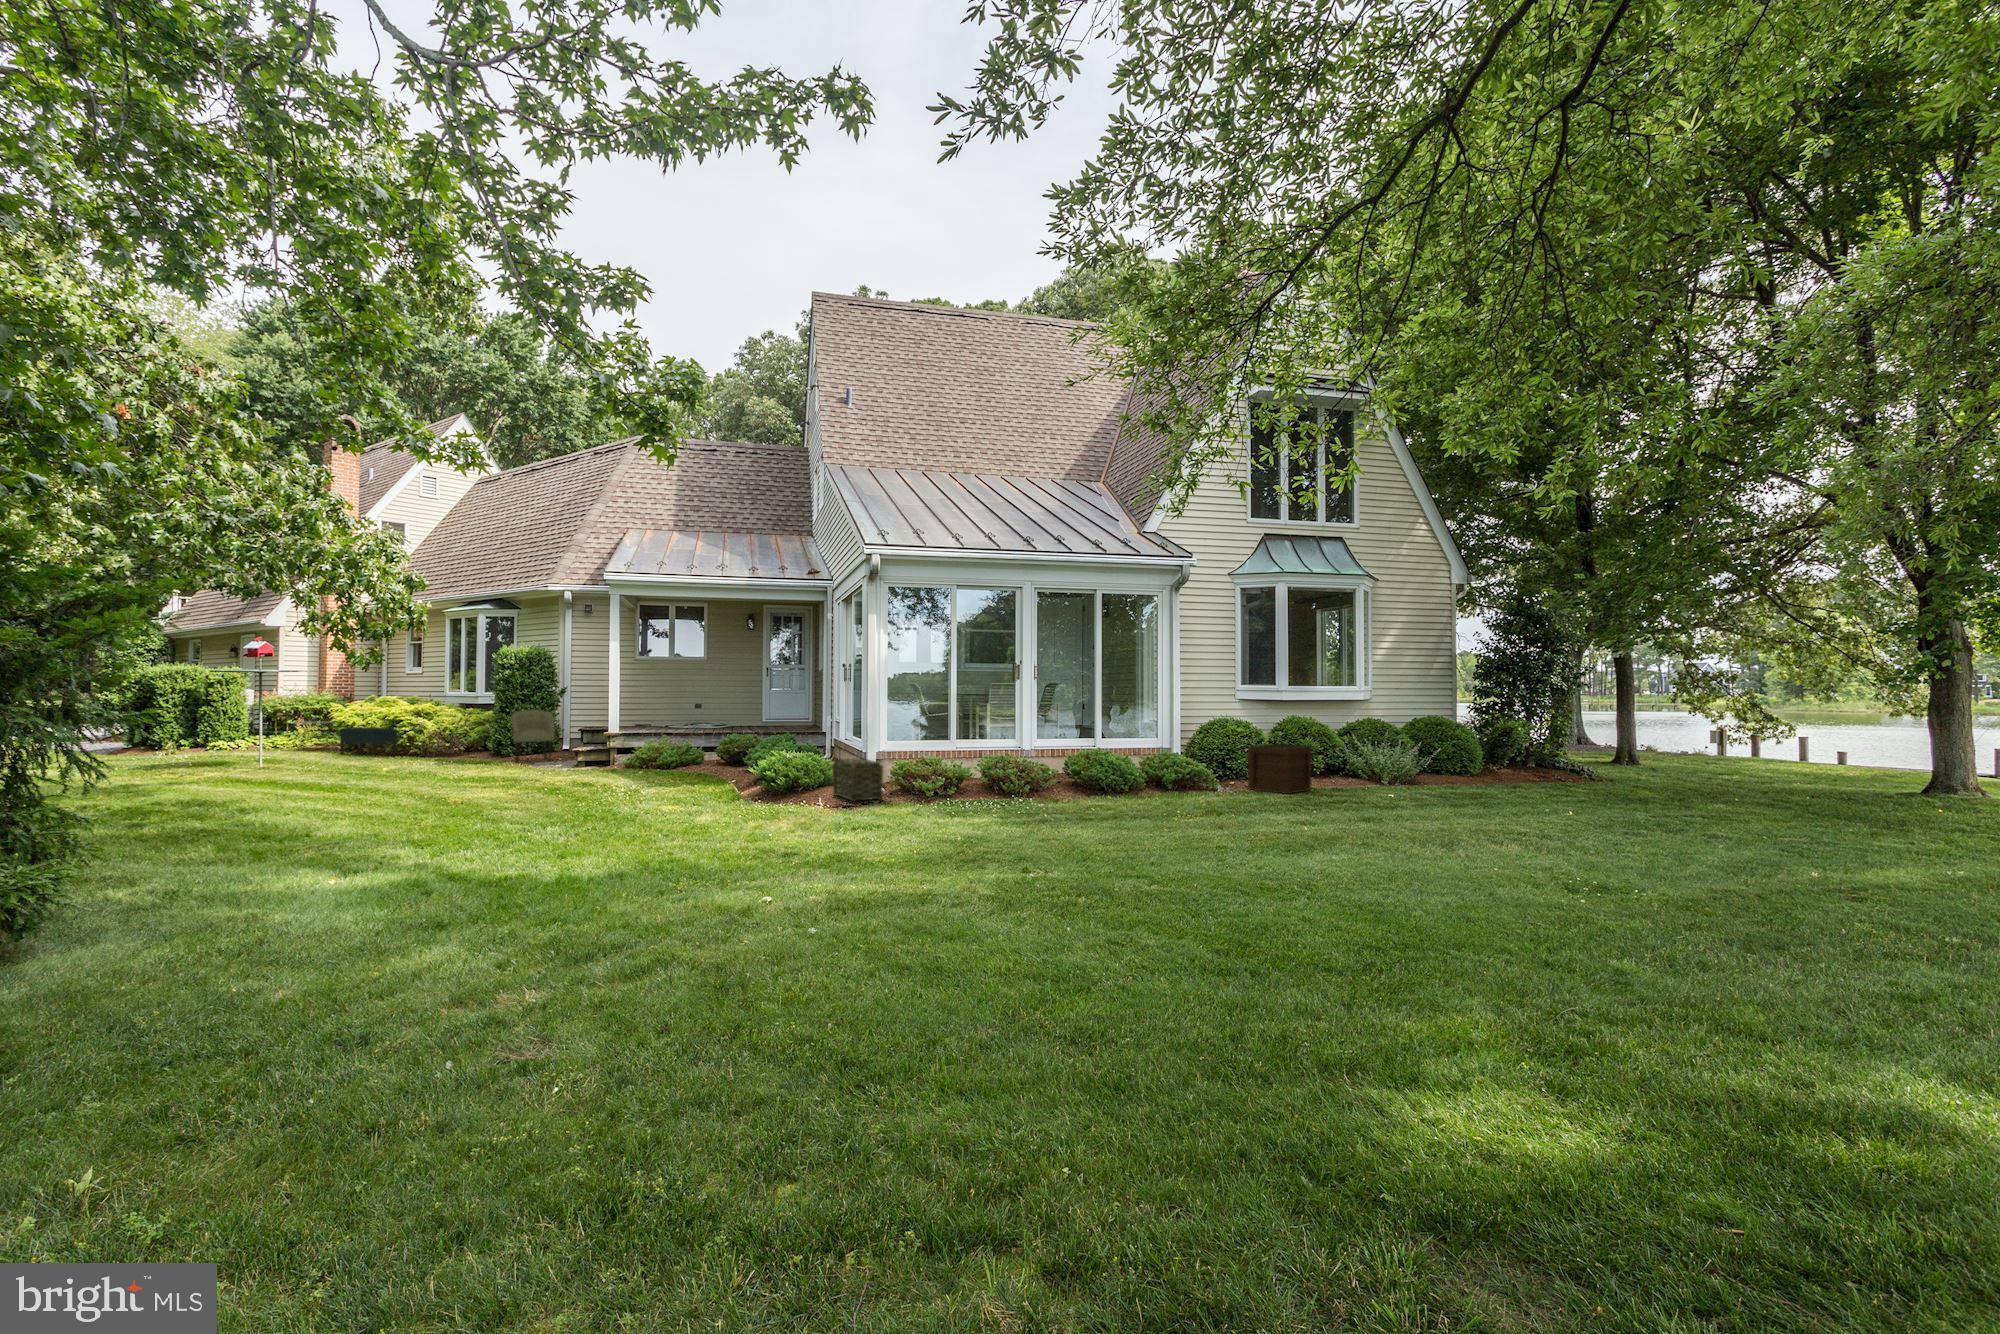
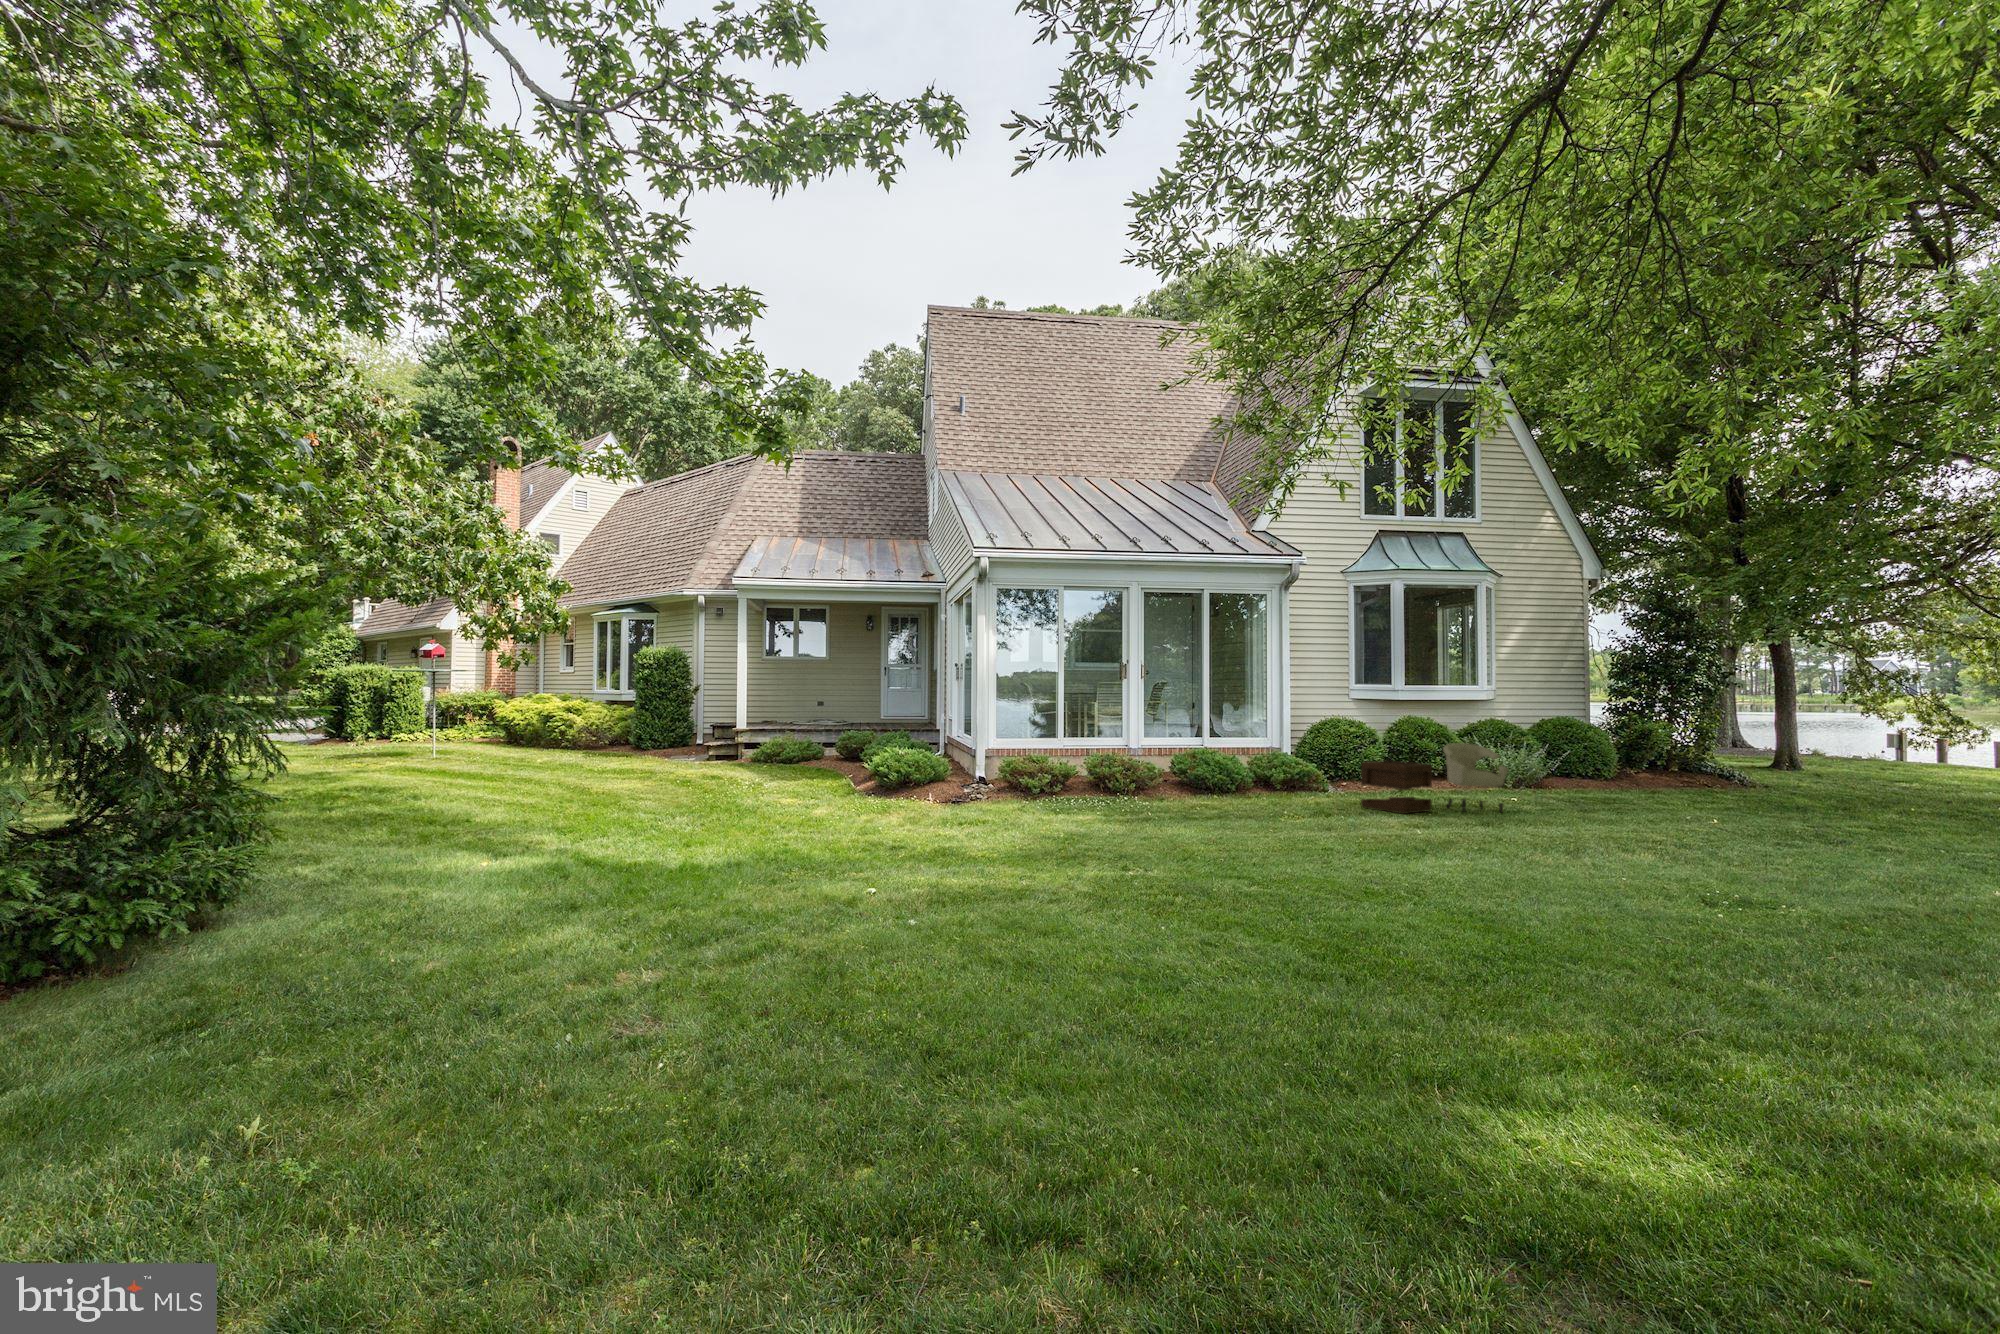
chair: present [510,710,555,761] -> present [1443,743,1508,813]
side table: present [296,716,331,750] -> none [457,707,496,738]
bench: present [339,727,398,756] -> none [497,717,546,745]
basket: present [832,758,883,802] -> none [930,757,979,802]

